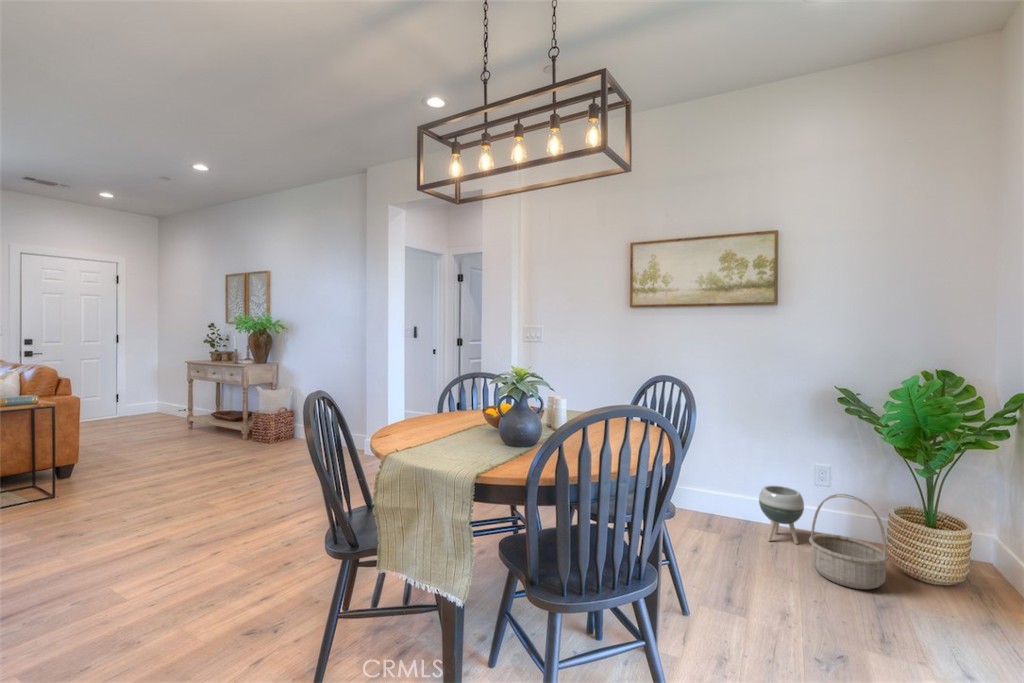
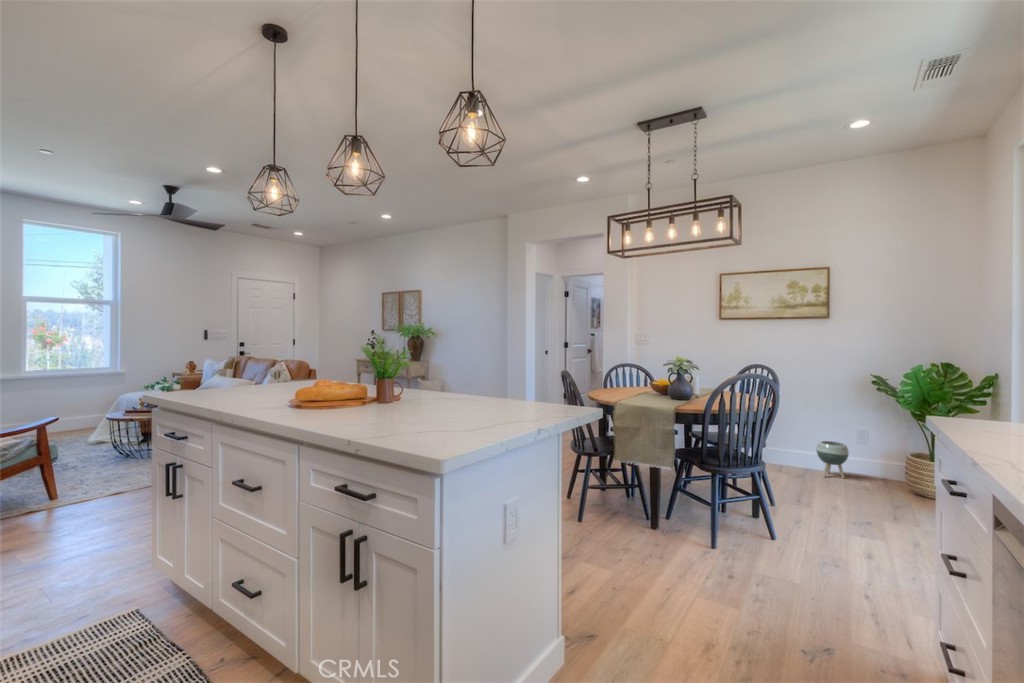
basket: present [809,494,889,589] -> none [852,441,905,499]

